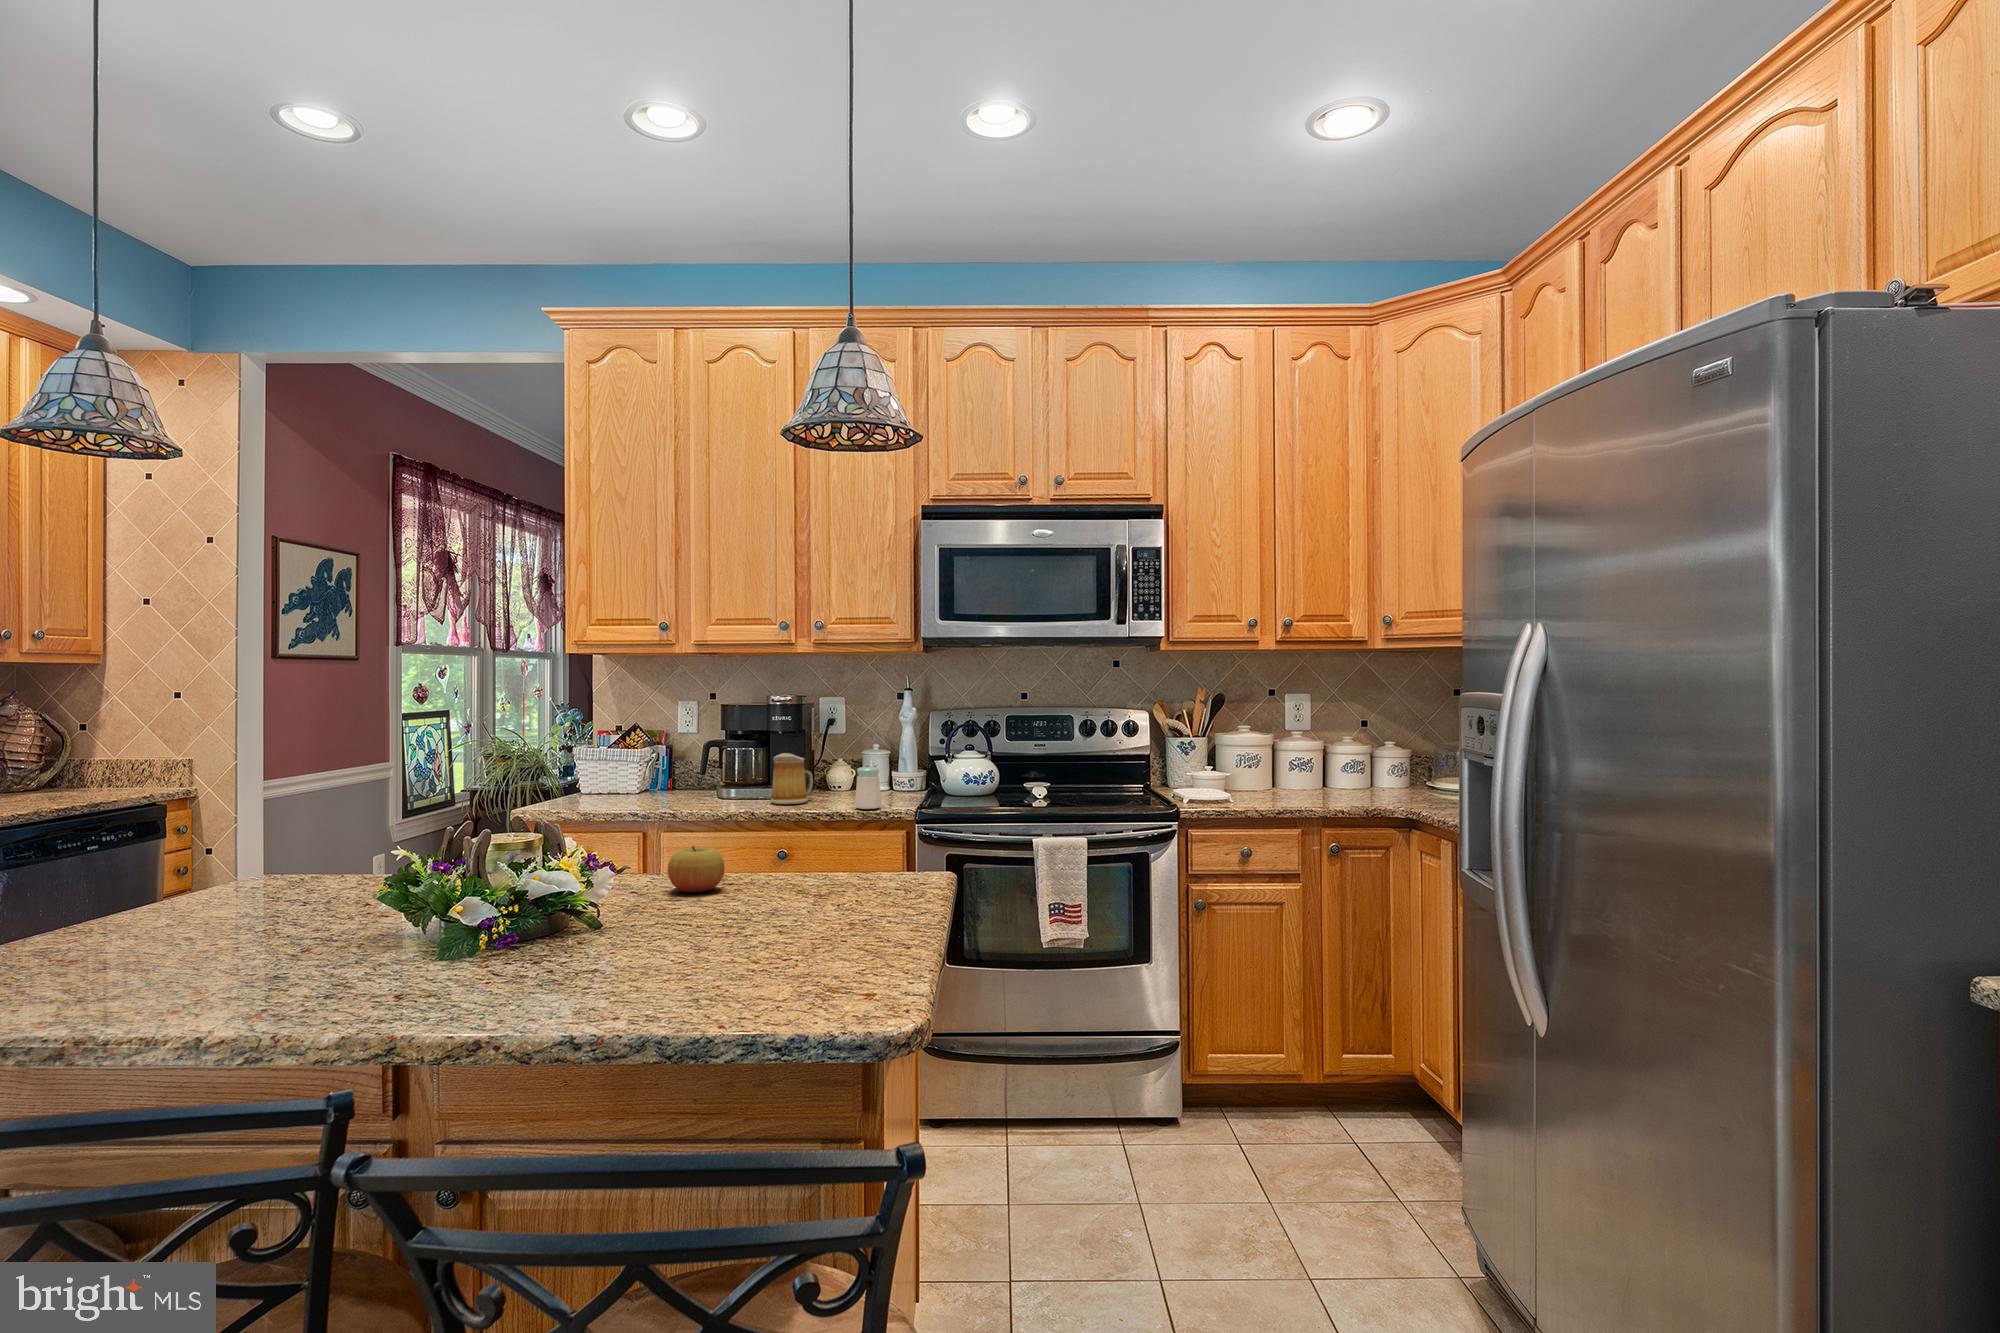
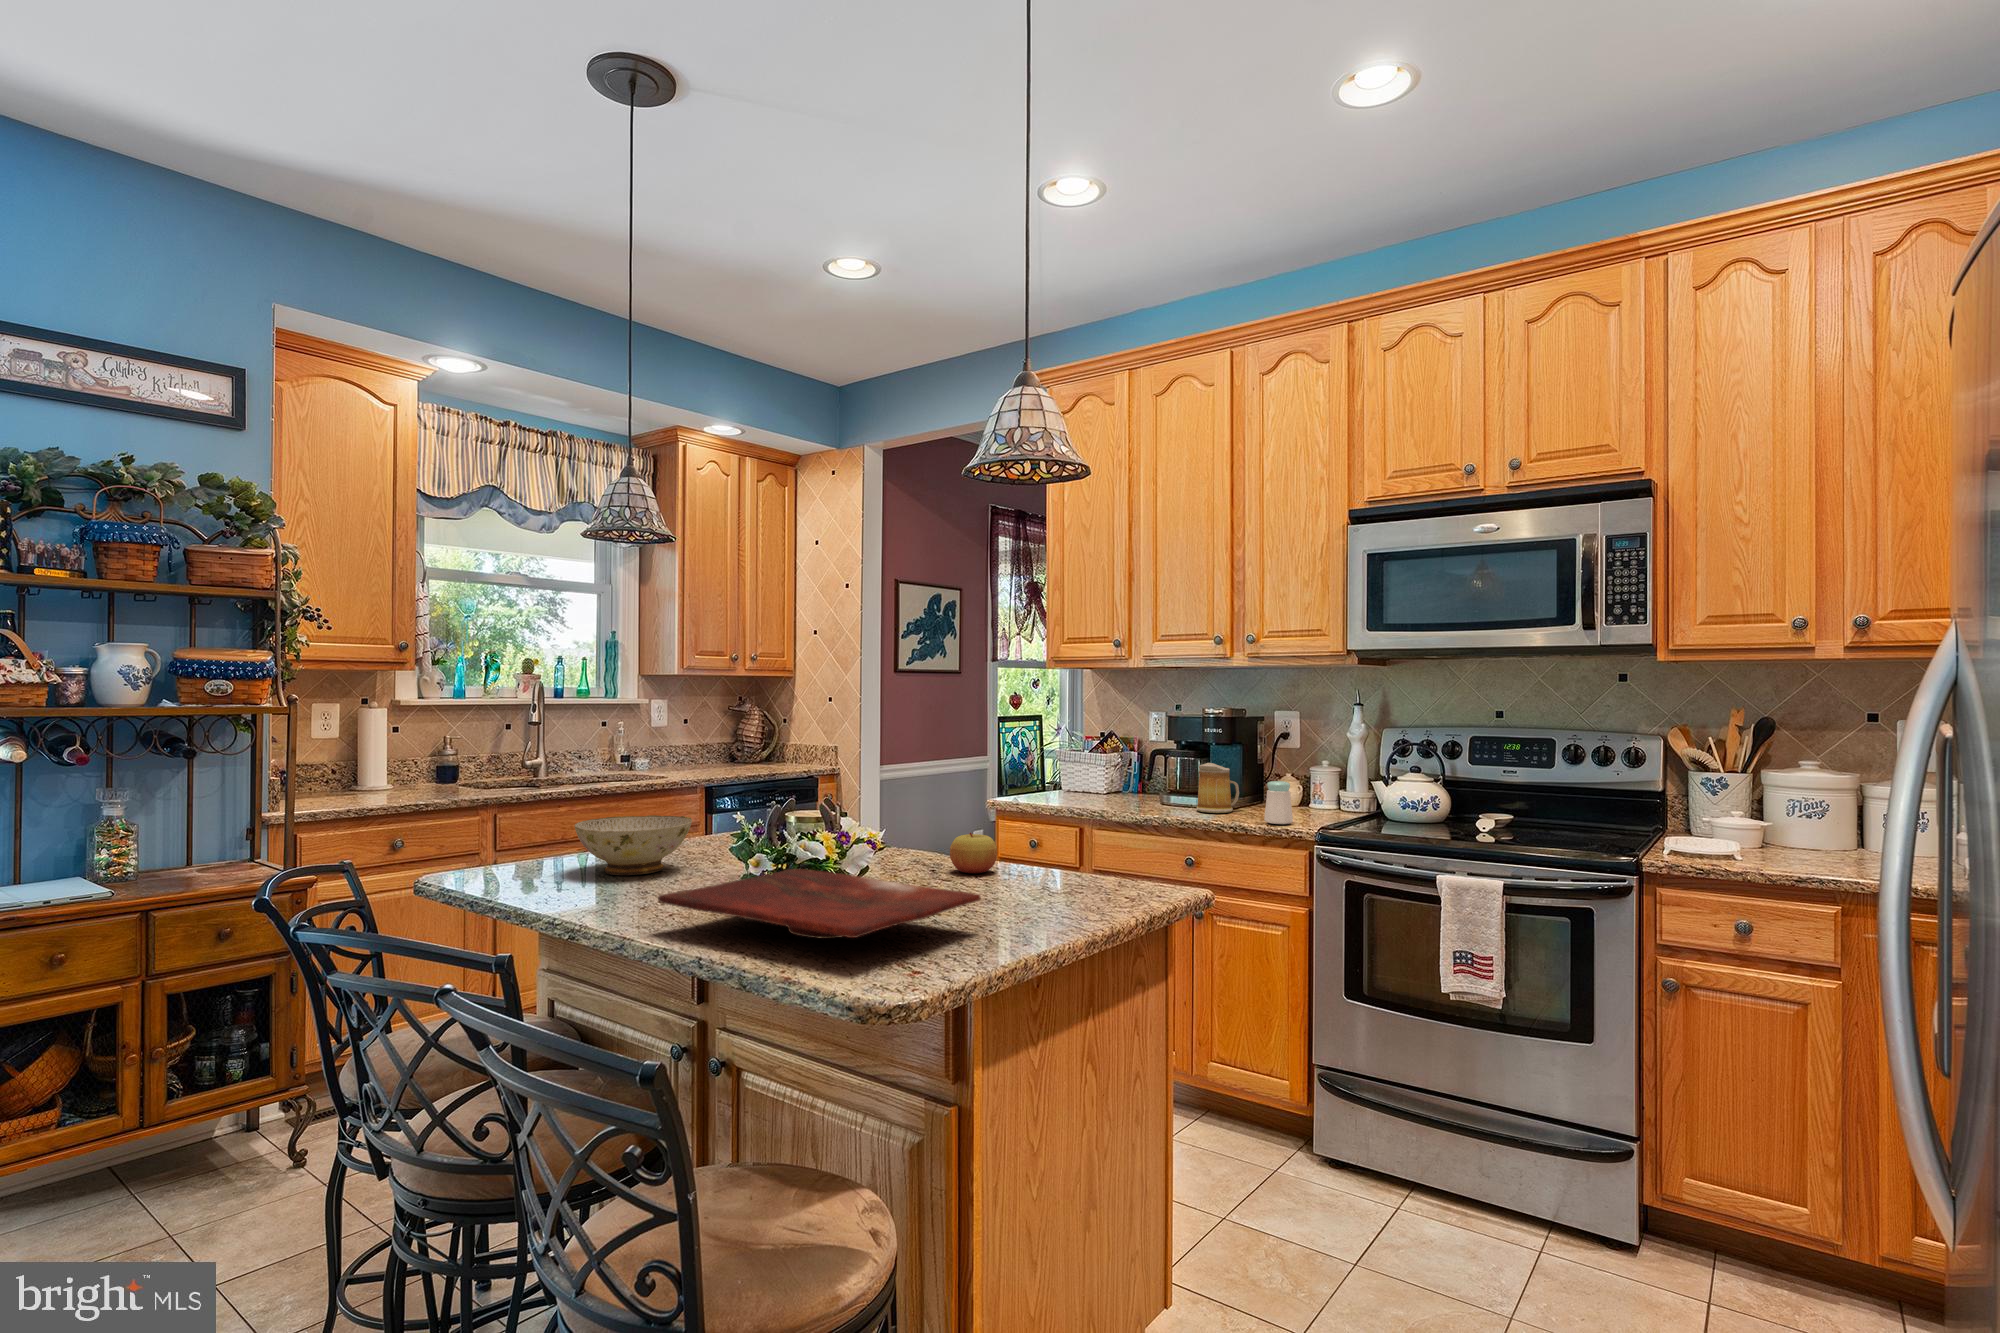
ceramic bowl: none [123,868,324,966] -> present [575,815,692,875]
cutting board: none [487,906,857,986] -> present [658,869,981,939]

